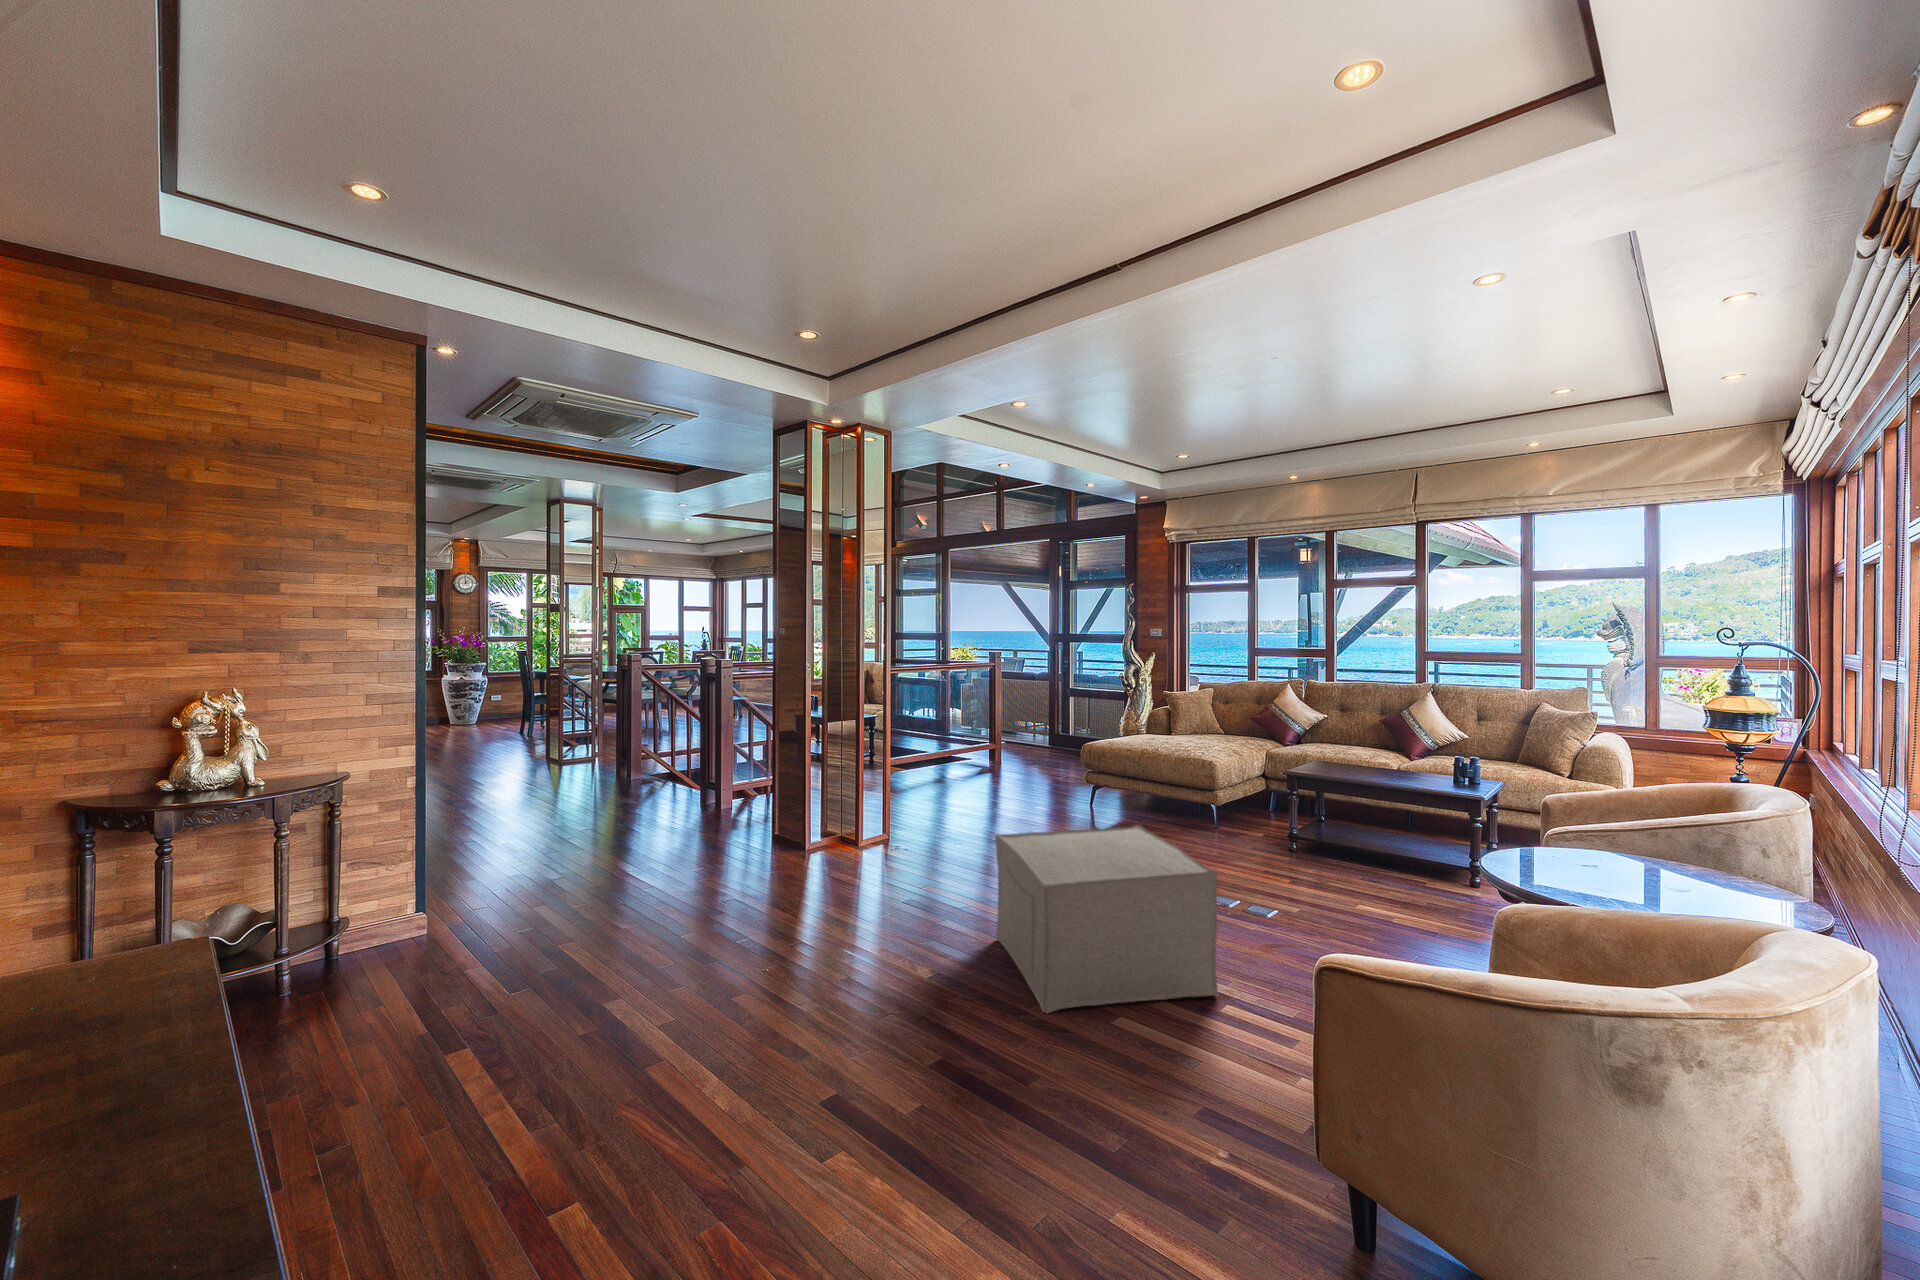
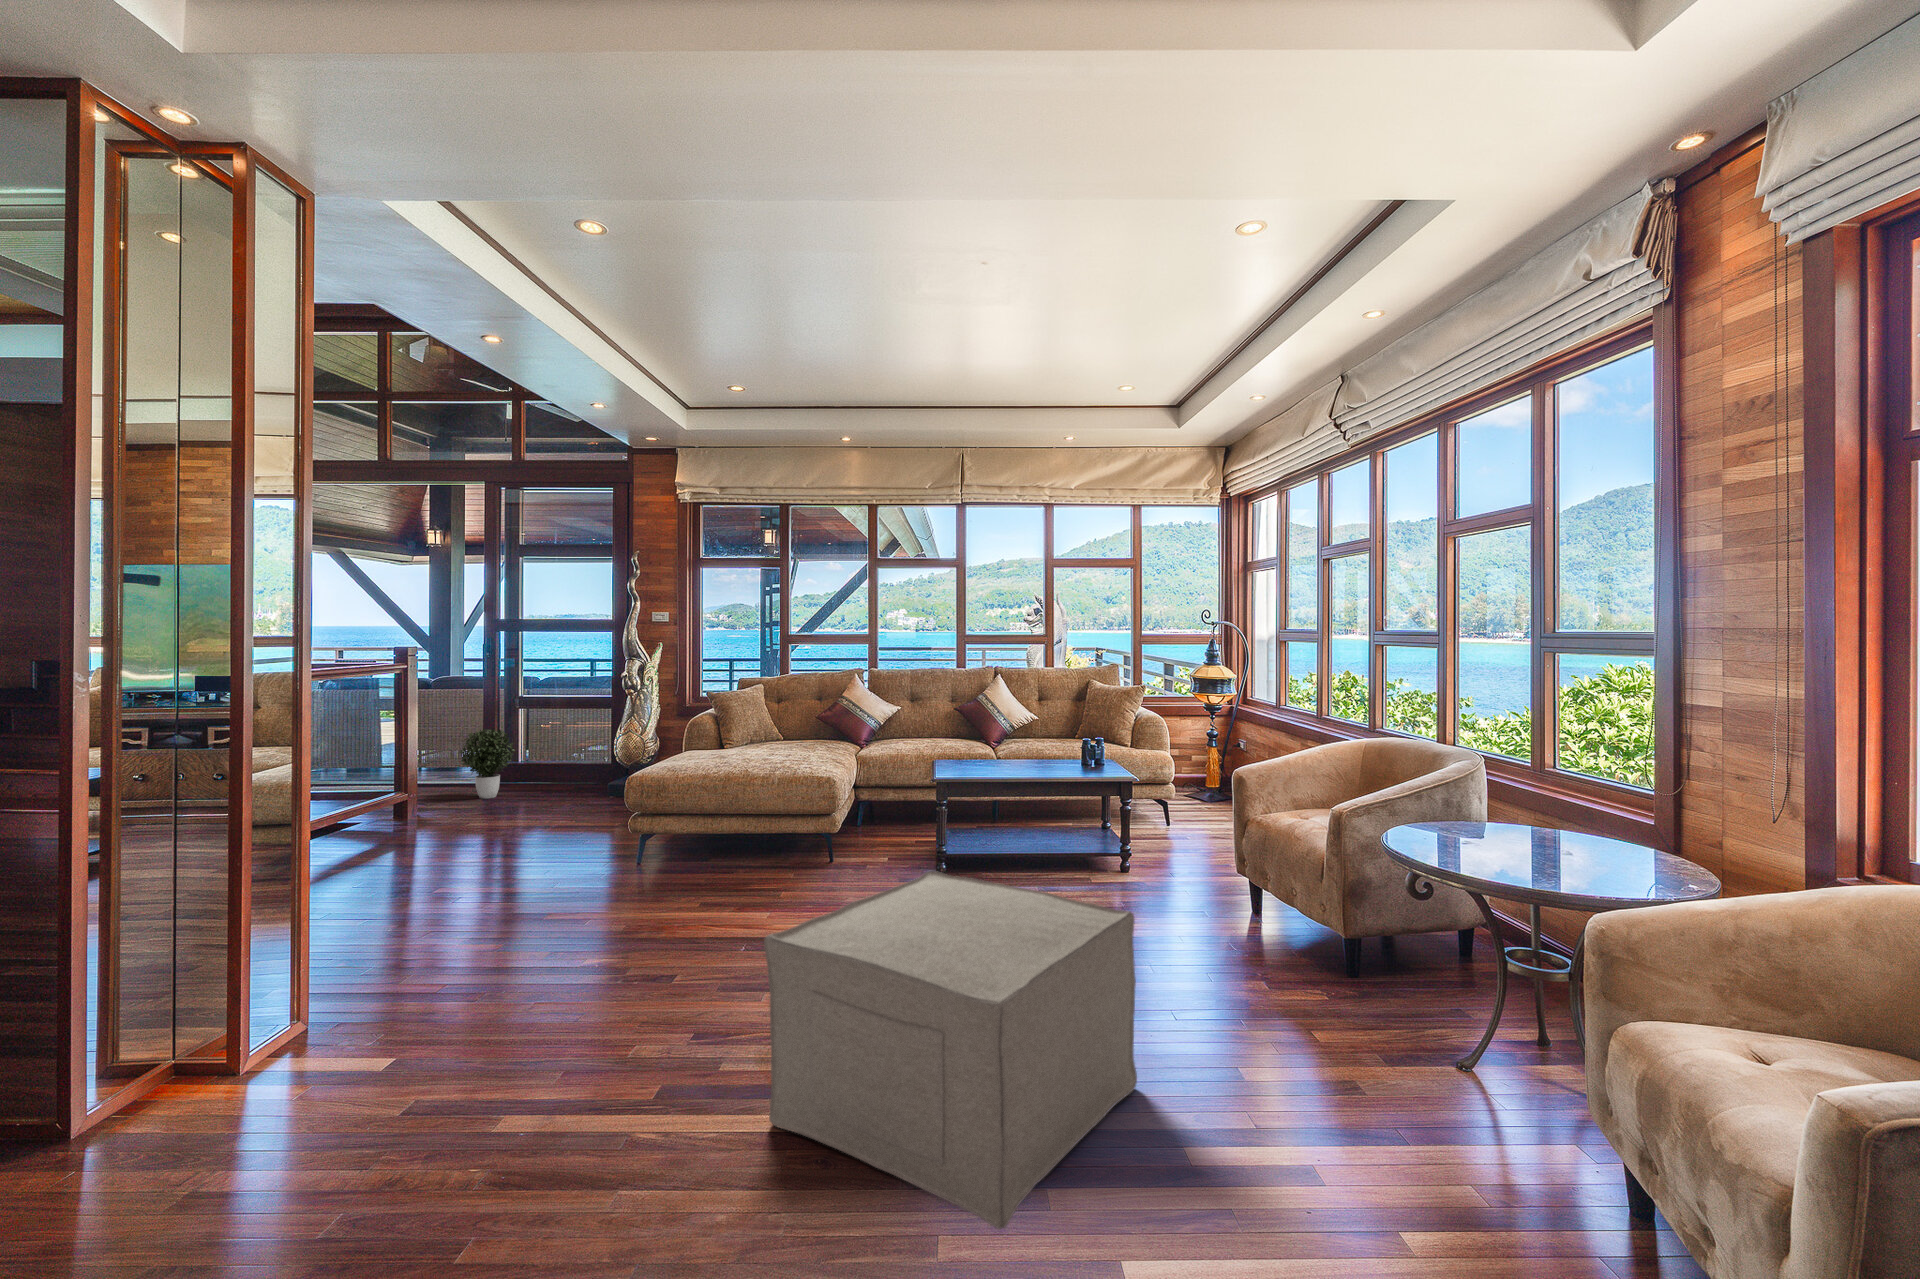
potted plant: none [1028,706,1061,752] -> present [459,729,515,799]

